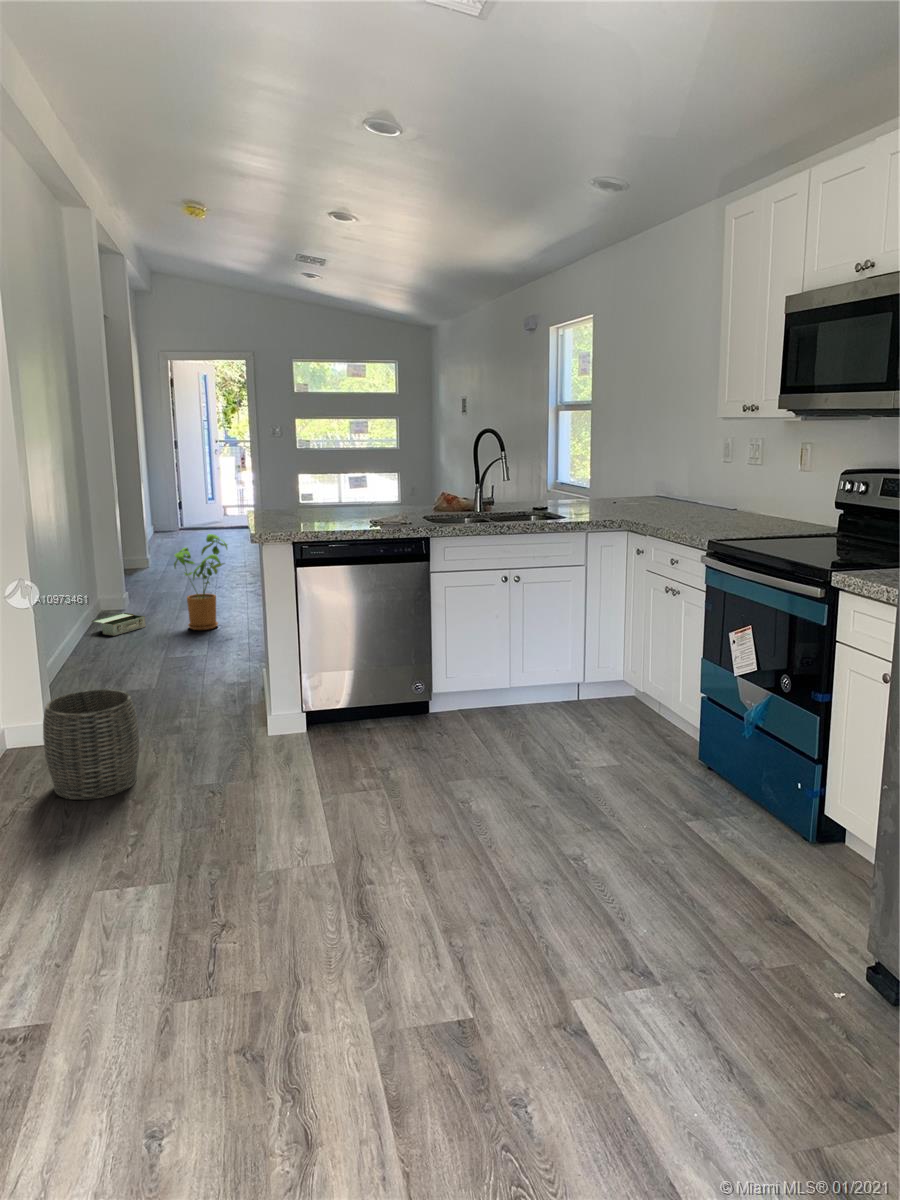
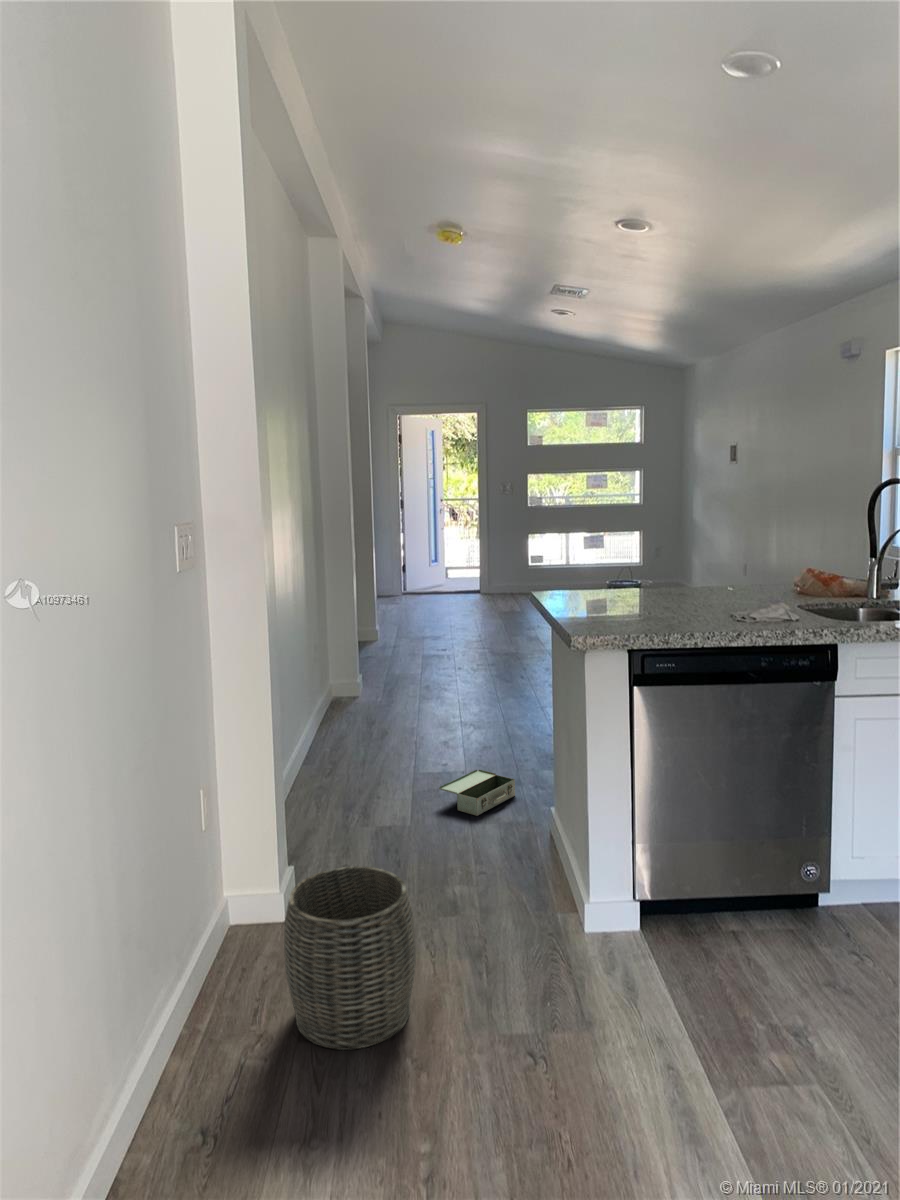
house plant: present [174,534,227,630] -> none [419,615,483,733]
toolbox: present [91,613,146,636] -> present [439,770,515,816]

